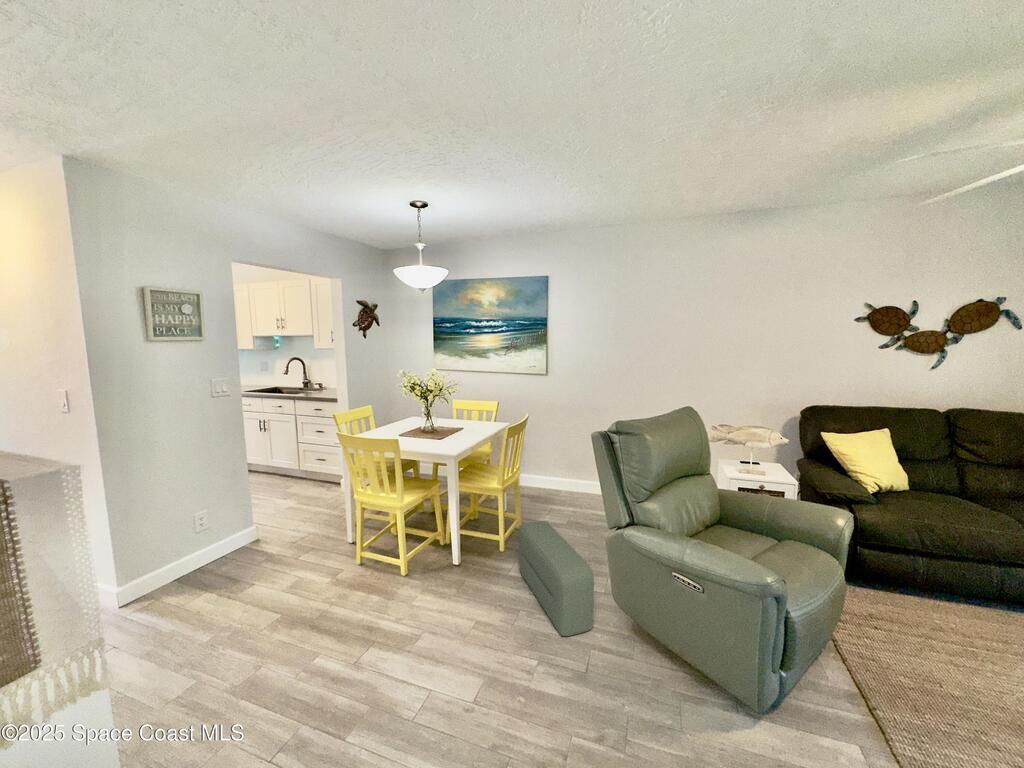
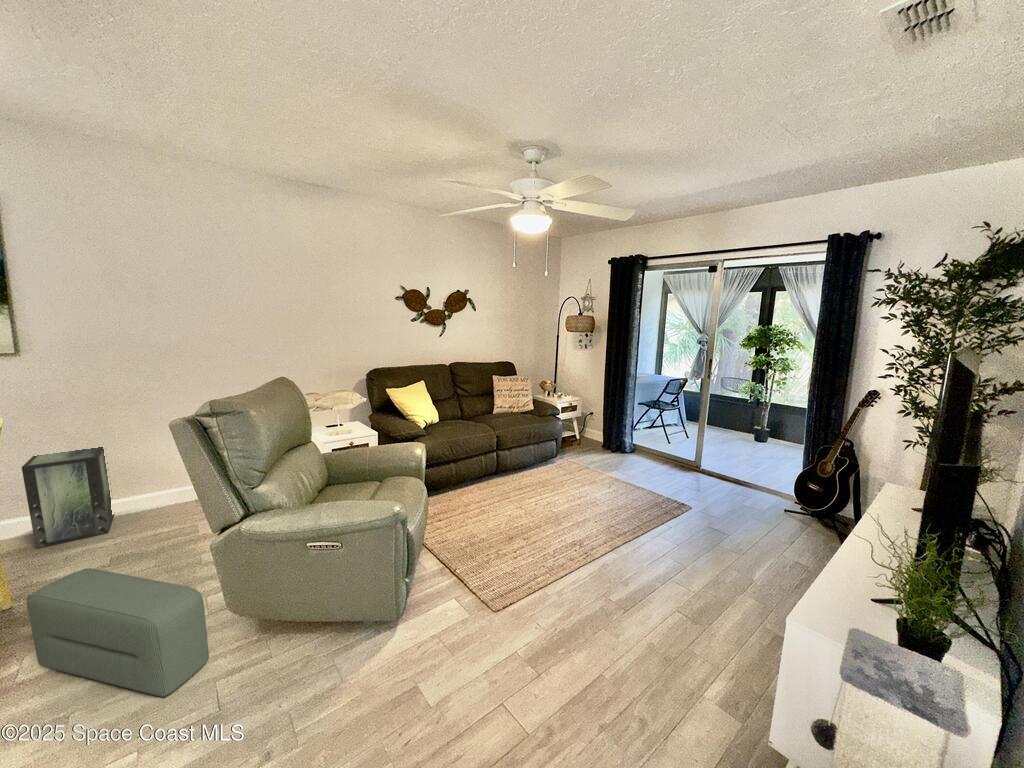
storage box: none [540,437,580,502] -> present [22,447,115,549]

